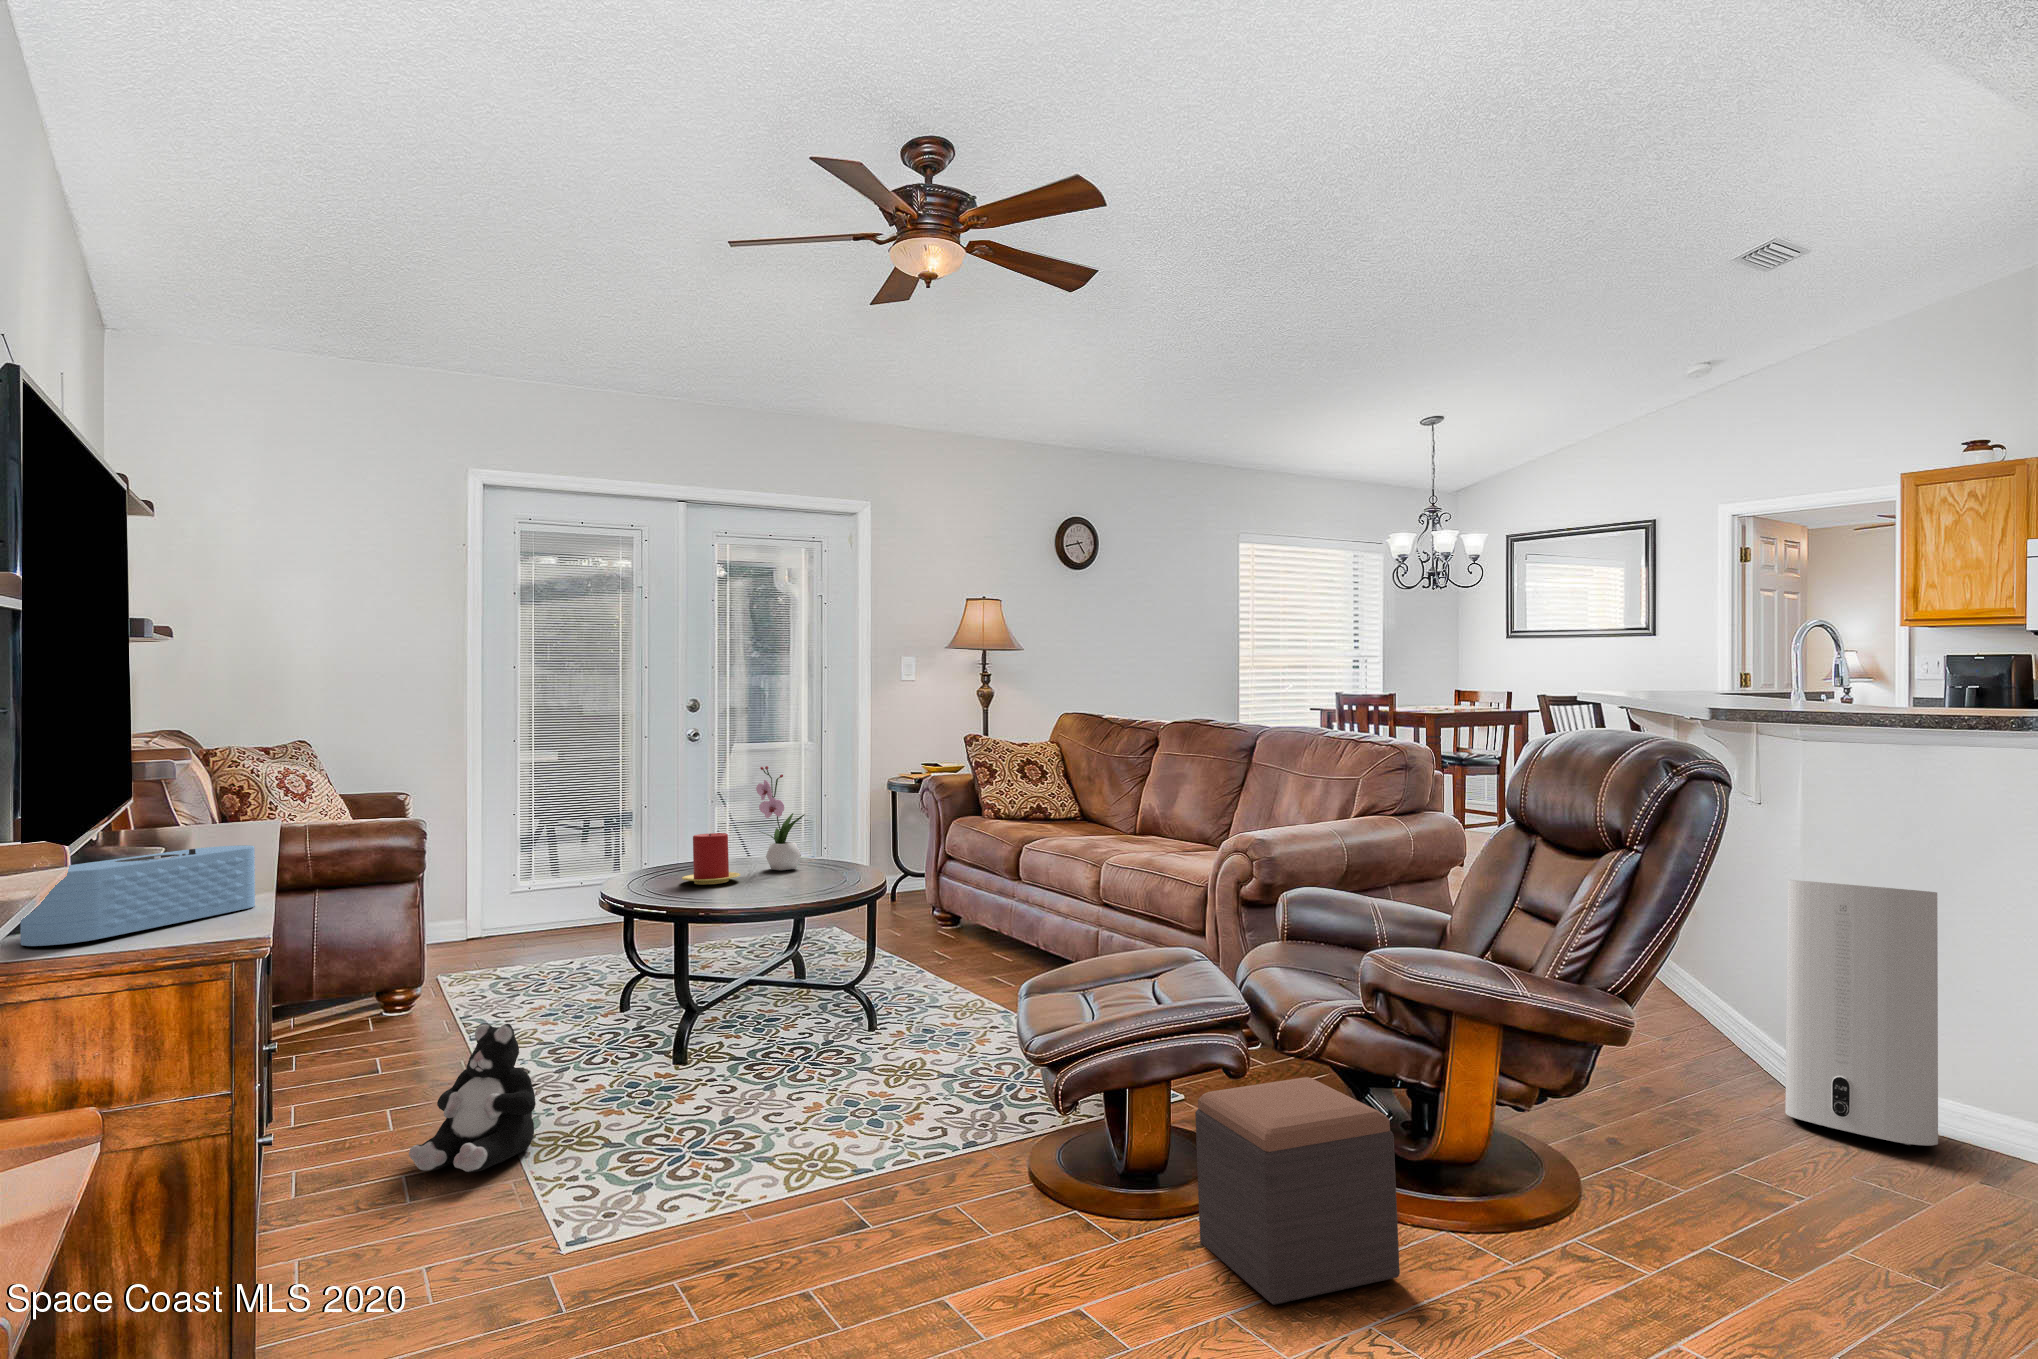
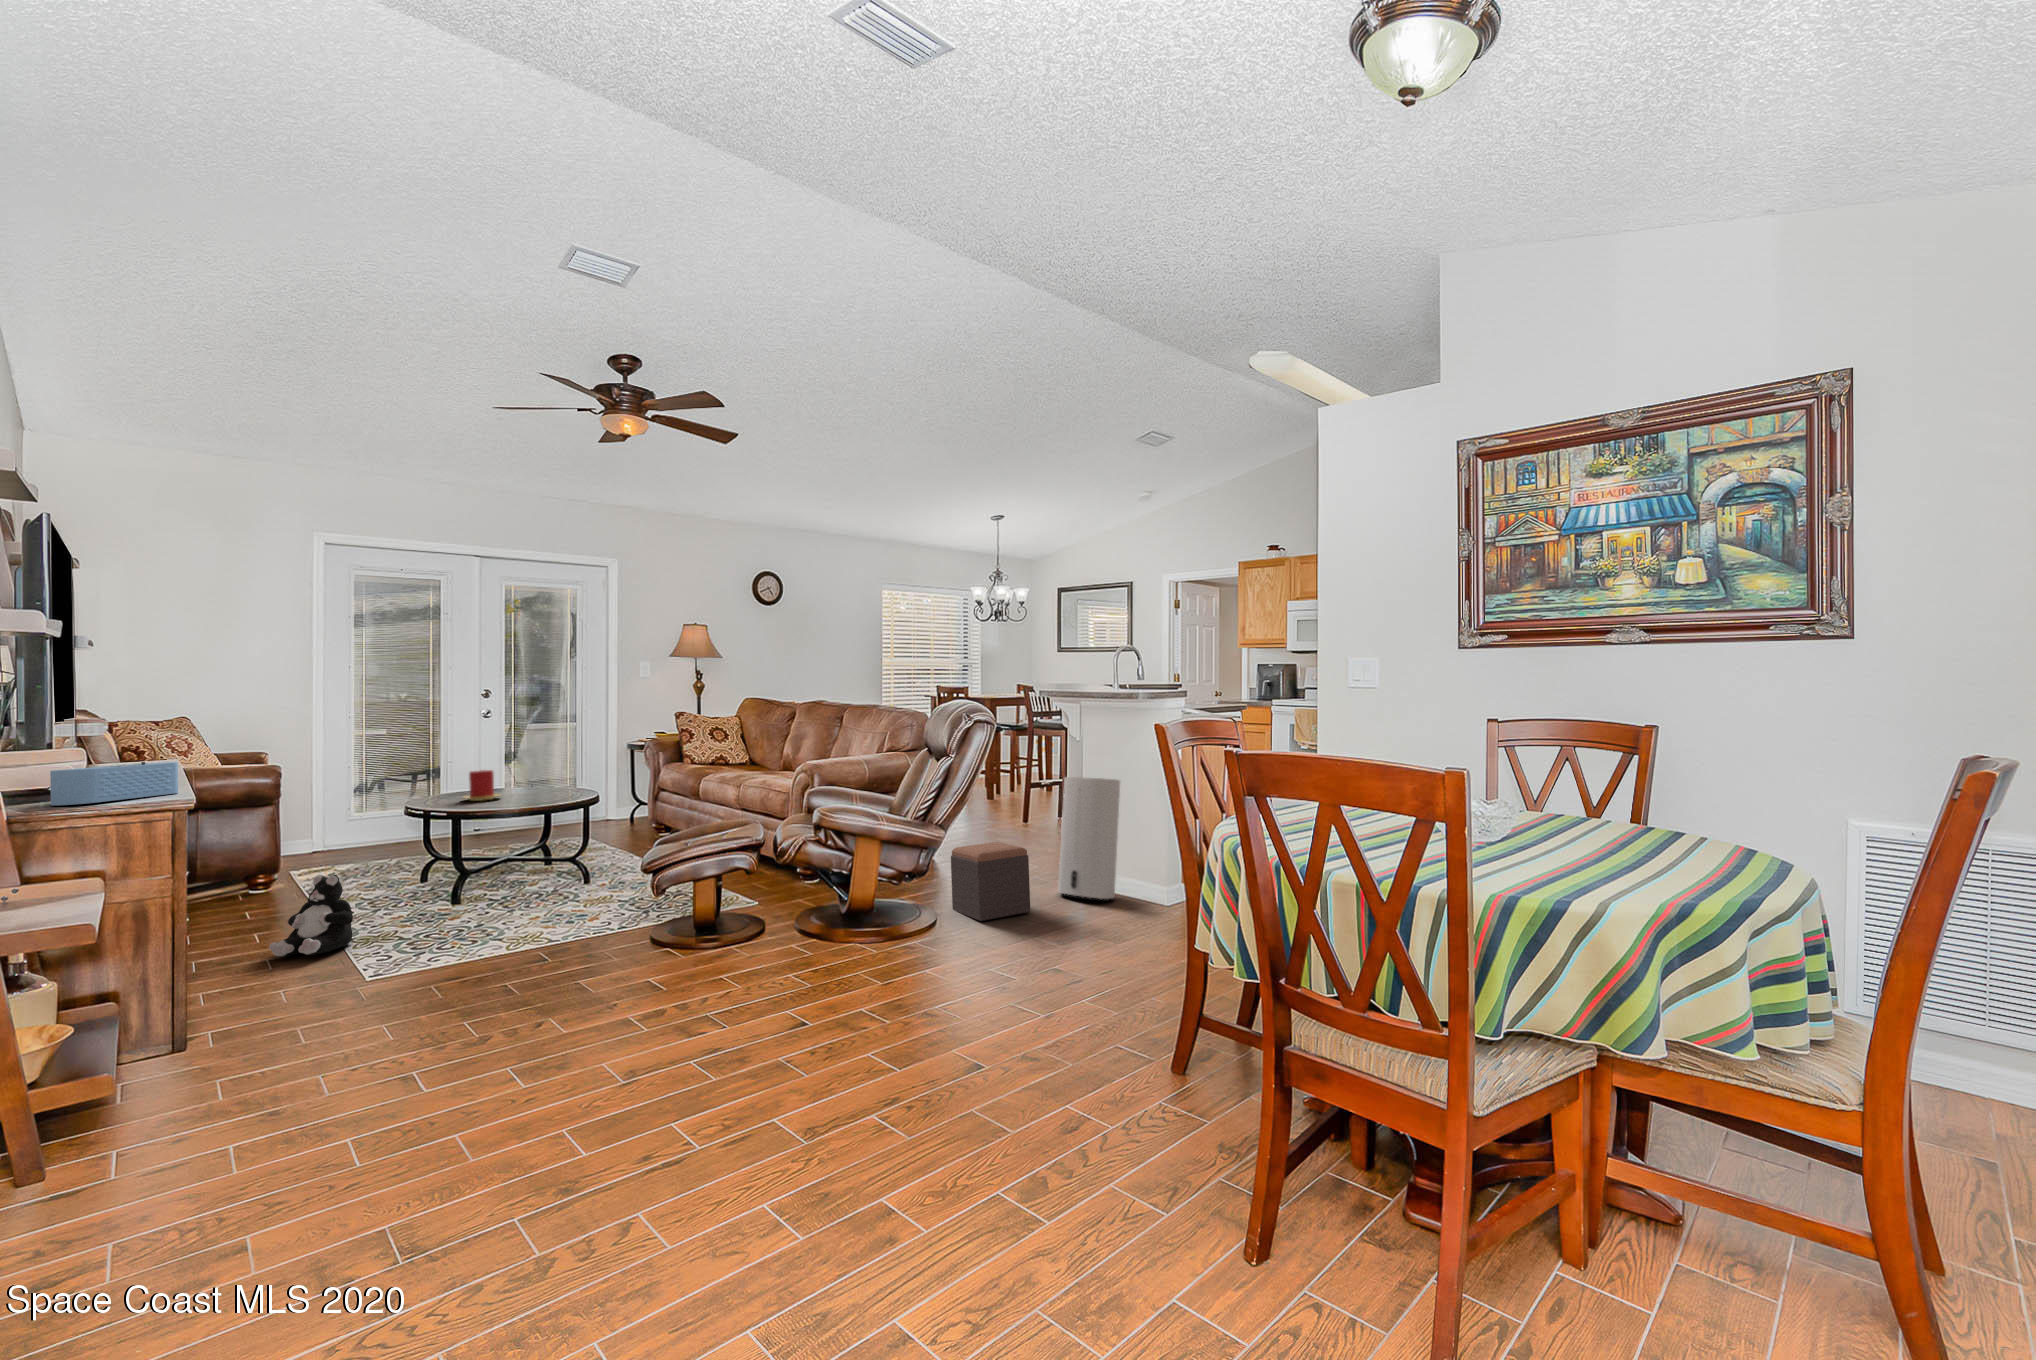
flower arrangement: present [756,766,805,870] -> none [516,730,549,793]
footstool: present [1195,1077,1400,1305] -> present [951,842,1030,921]

